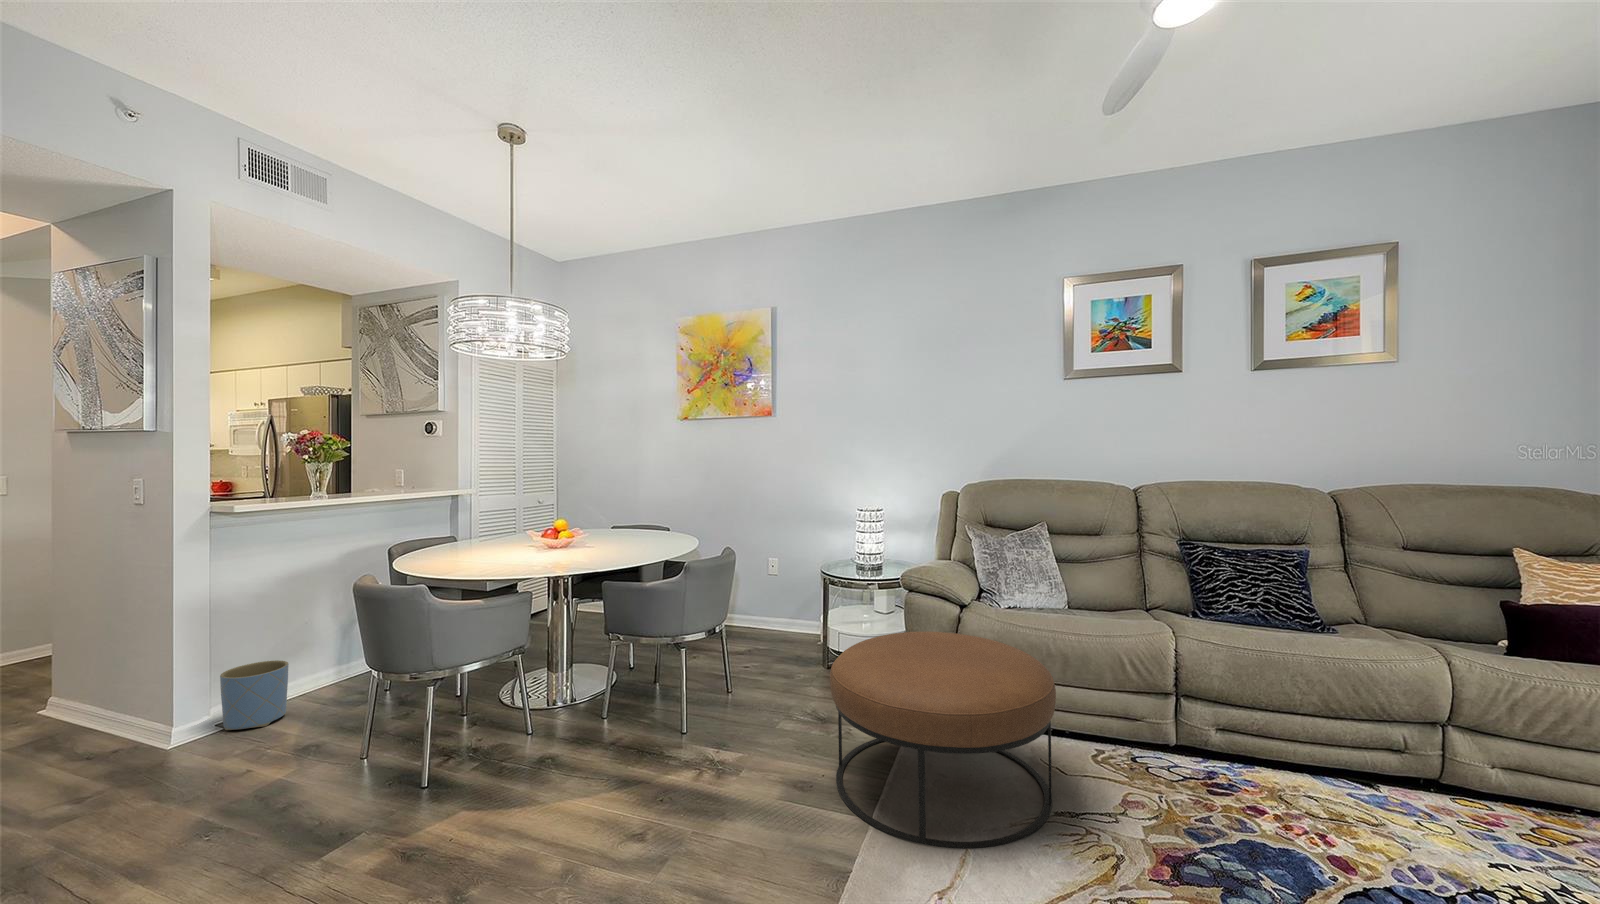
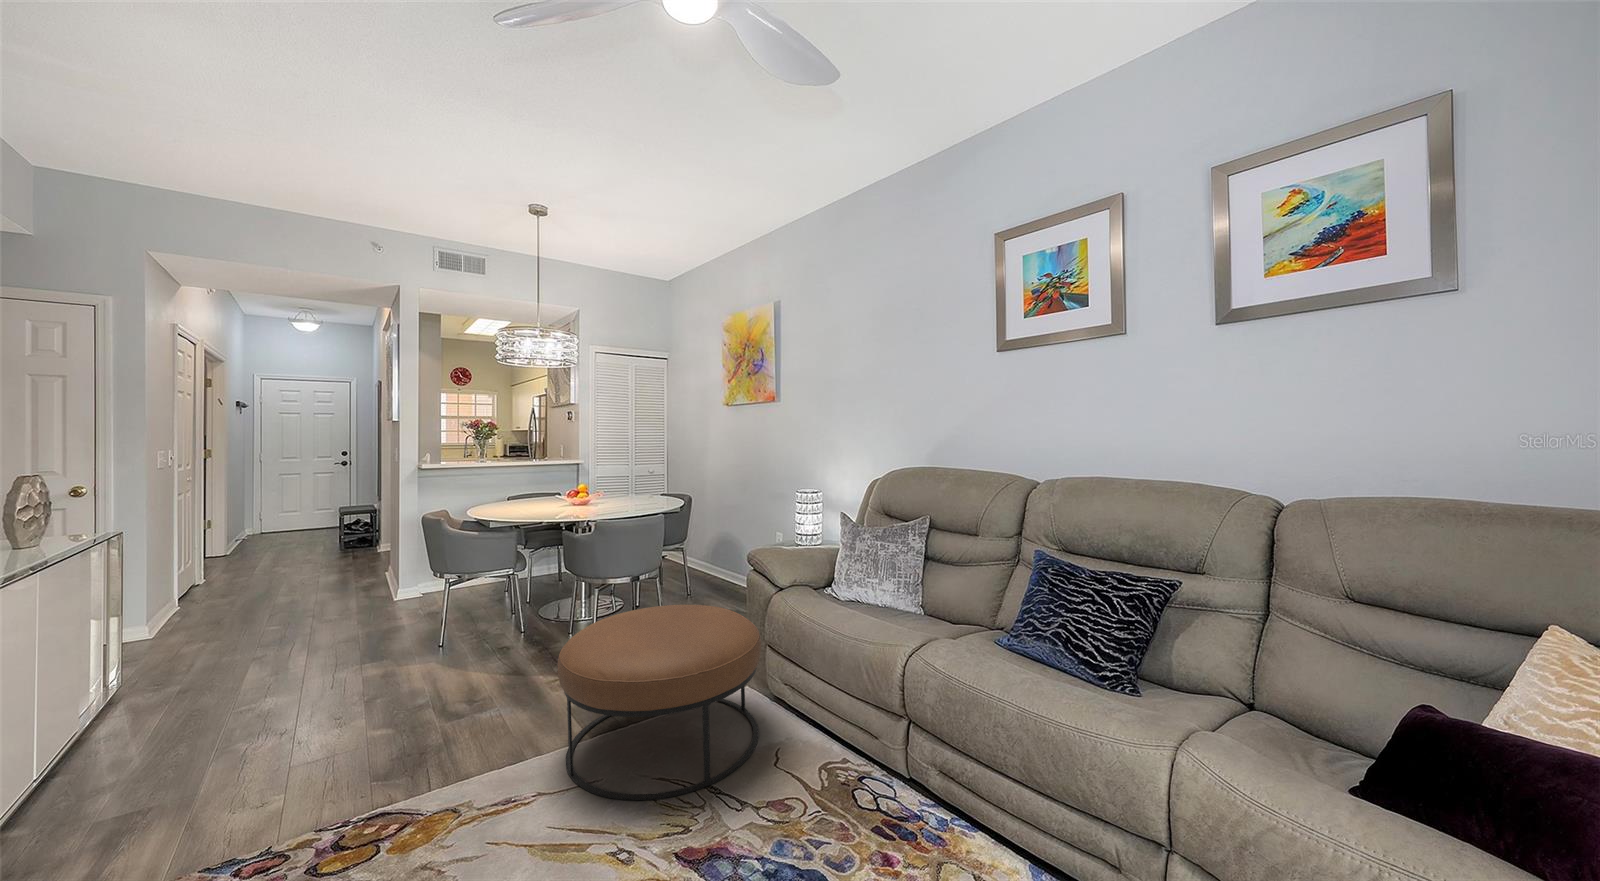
planter: present [220,660,289,730] -> none [409,565,445,603]

